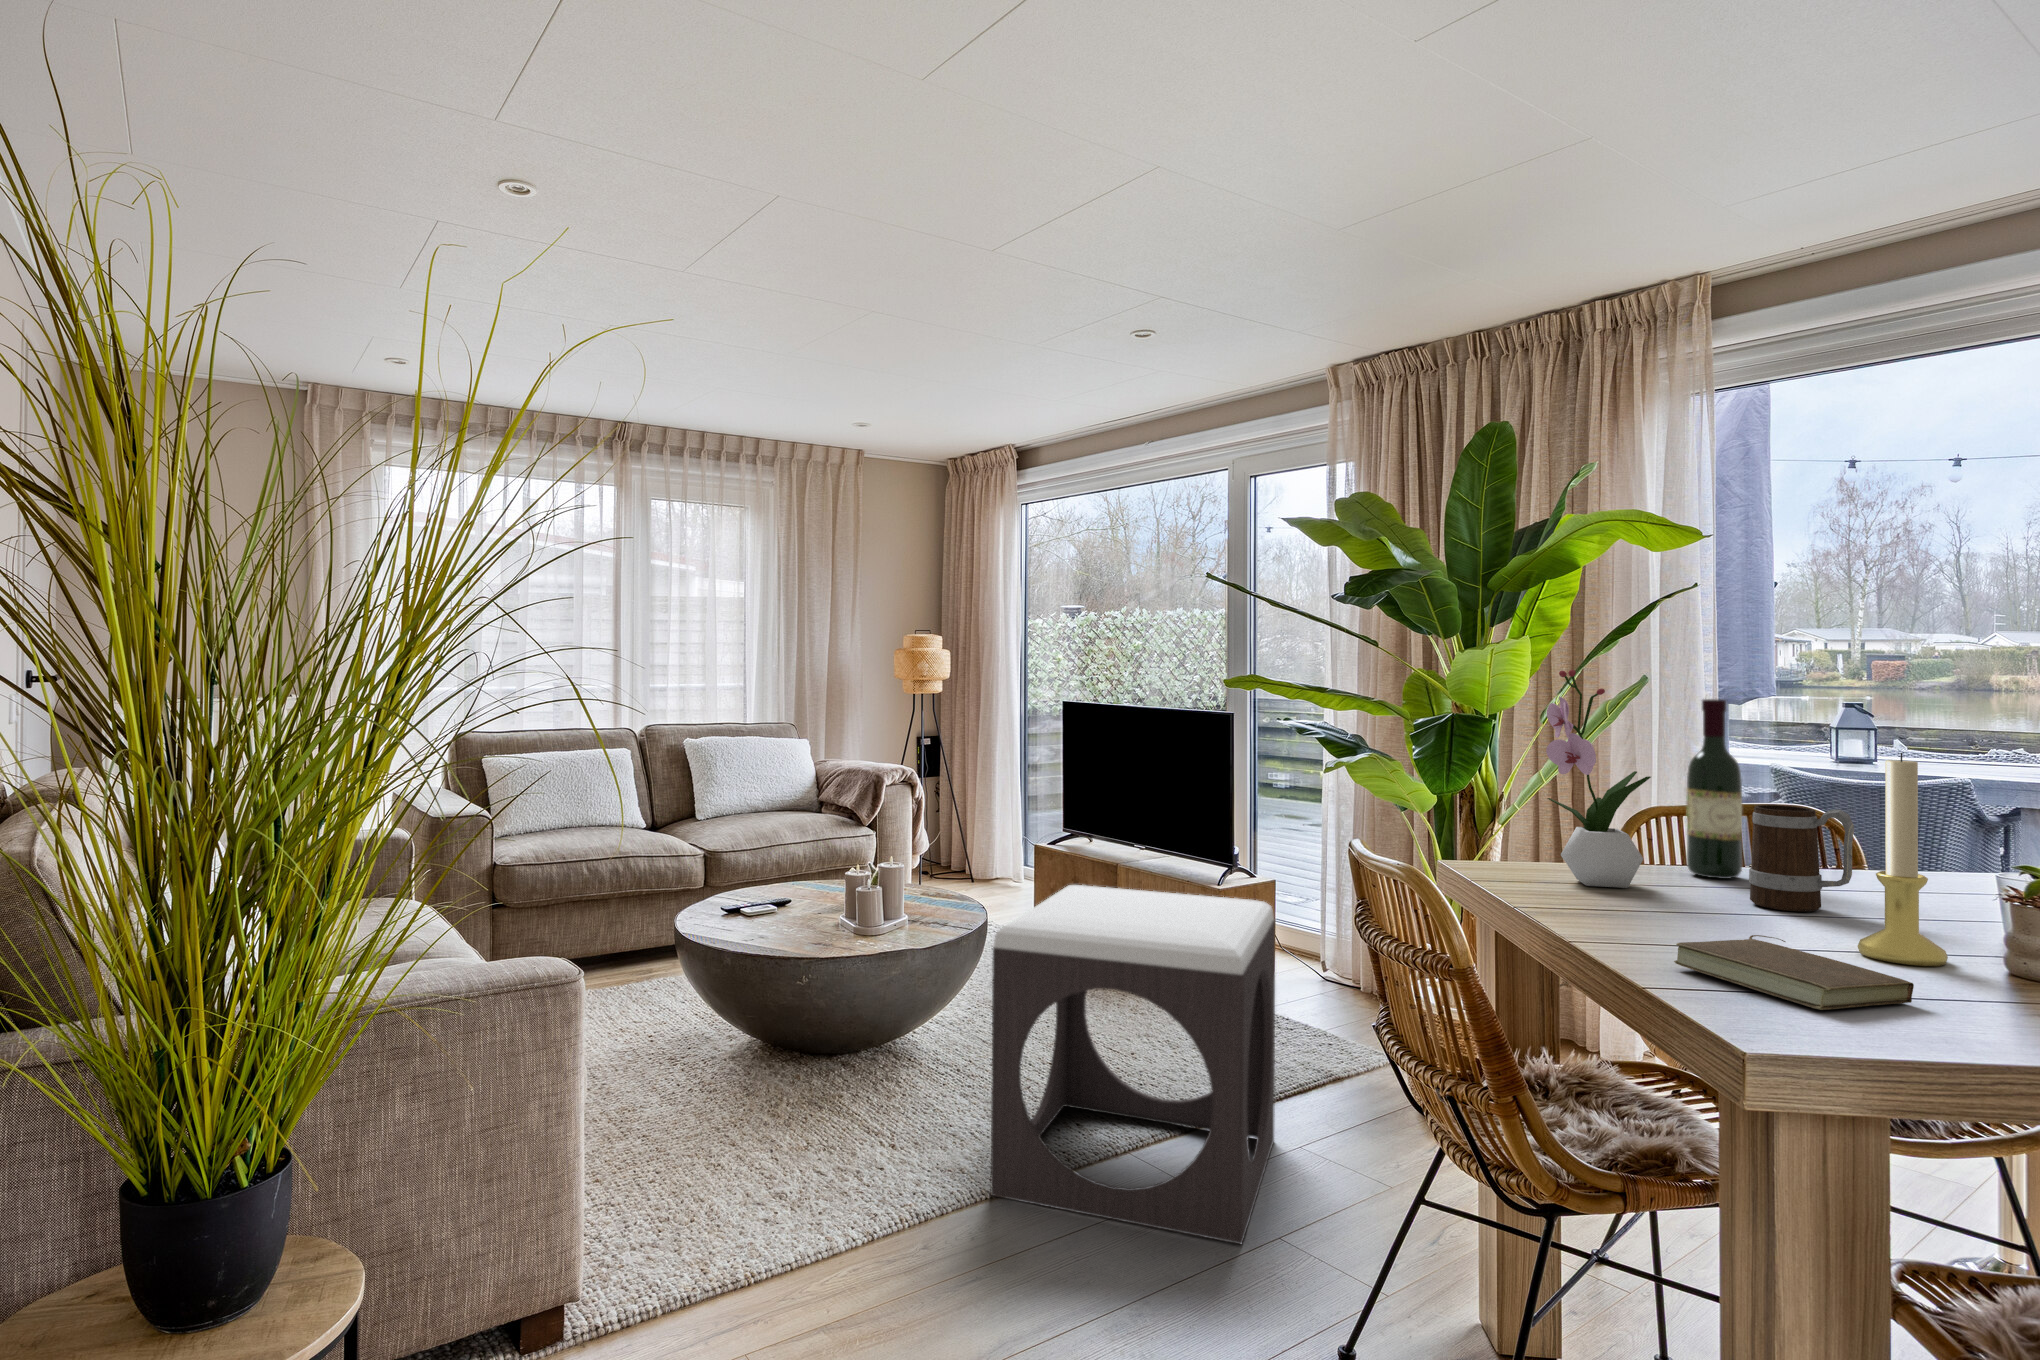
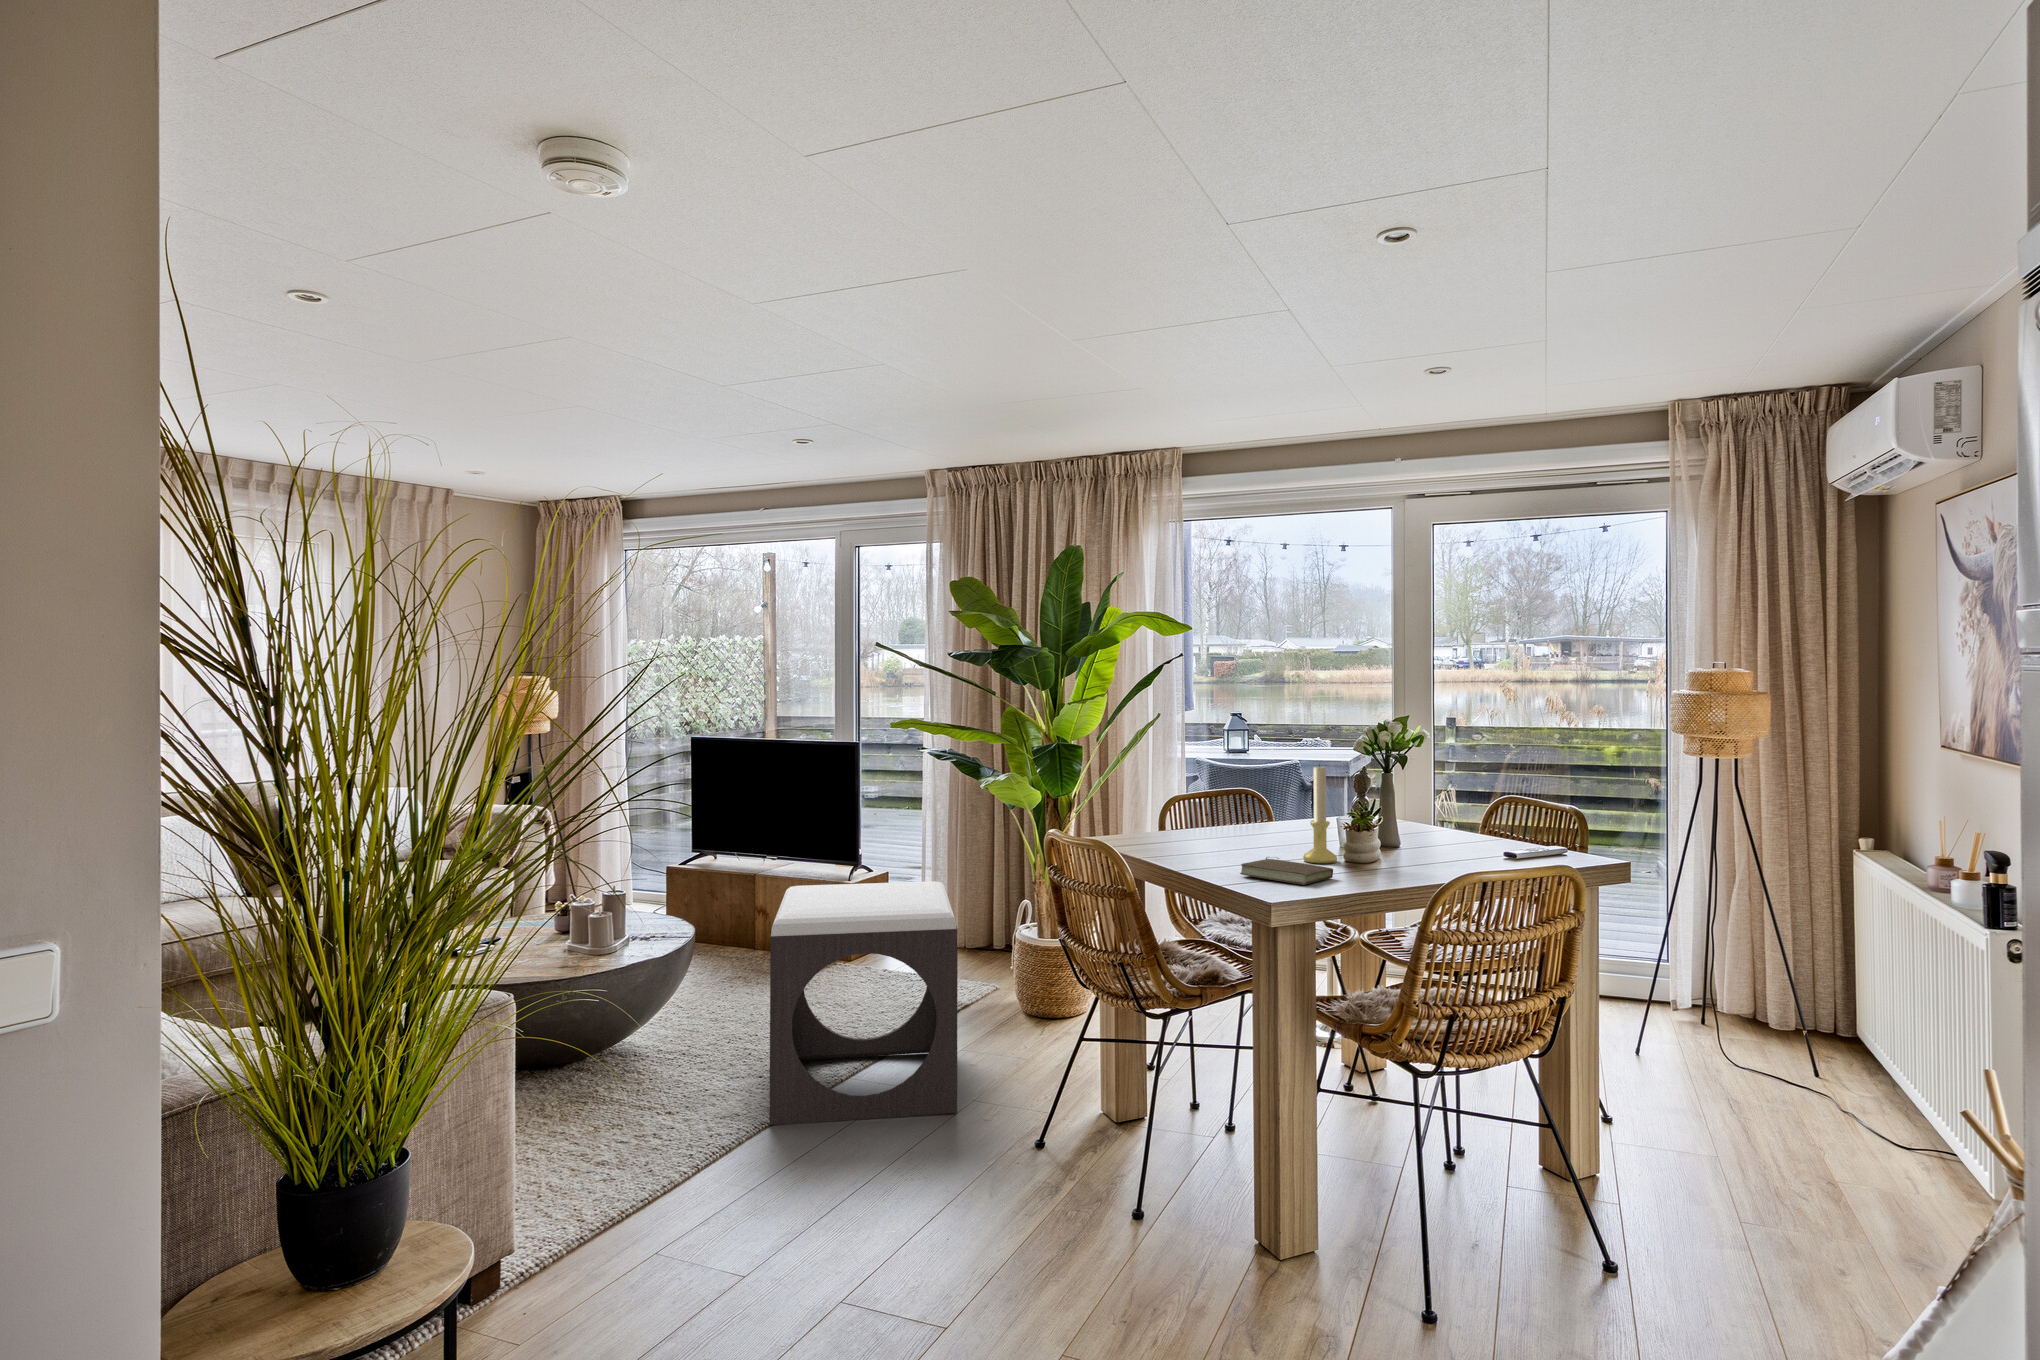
flower arrangement: present [1546,670,1651,888] -> none [1147,720,1202,844]
wine bottle: present [1686,699,1742,879] -> none [1210,733,1236,834]
mug: present [1749,805,1854,912] -> none [1247,791,1293,846]

